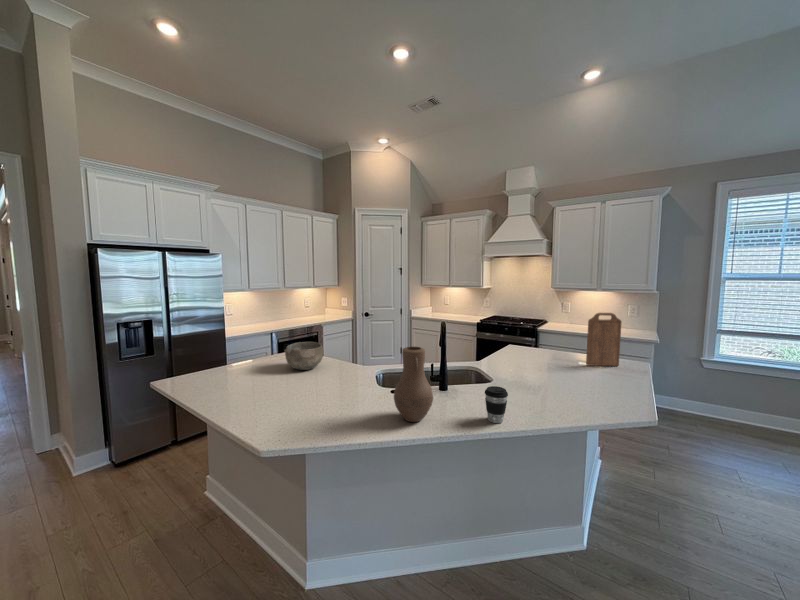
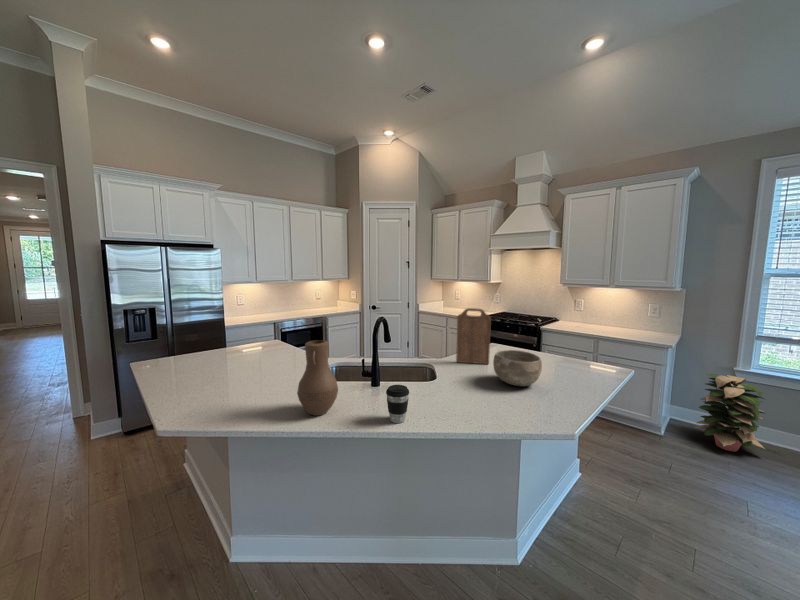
cutting board: present [586,313,622,366] -> present [456,308,491,364]
bowl: present [284,342,323,370] -> present [493,350,542,386]
decorative plant: none [670,365,732,430] -> present [693,374,765,452]

